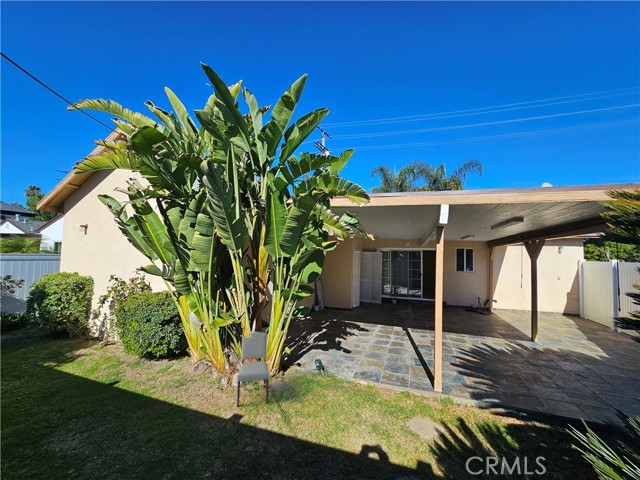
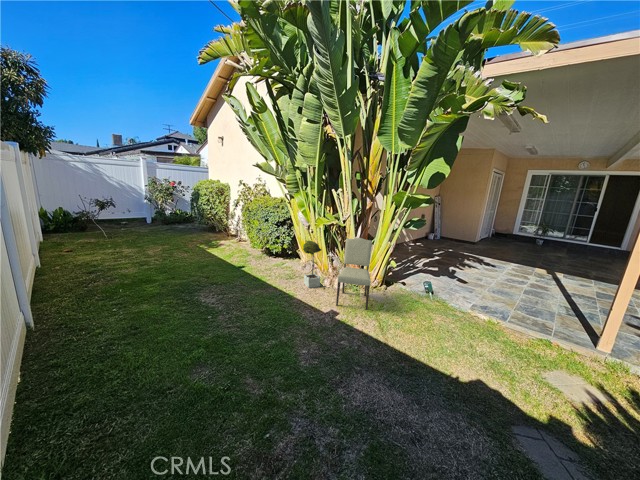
potted tree: none [198,341,218,393] -> present [303,241,321,288]

